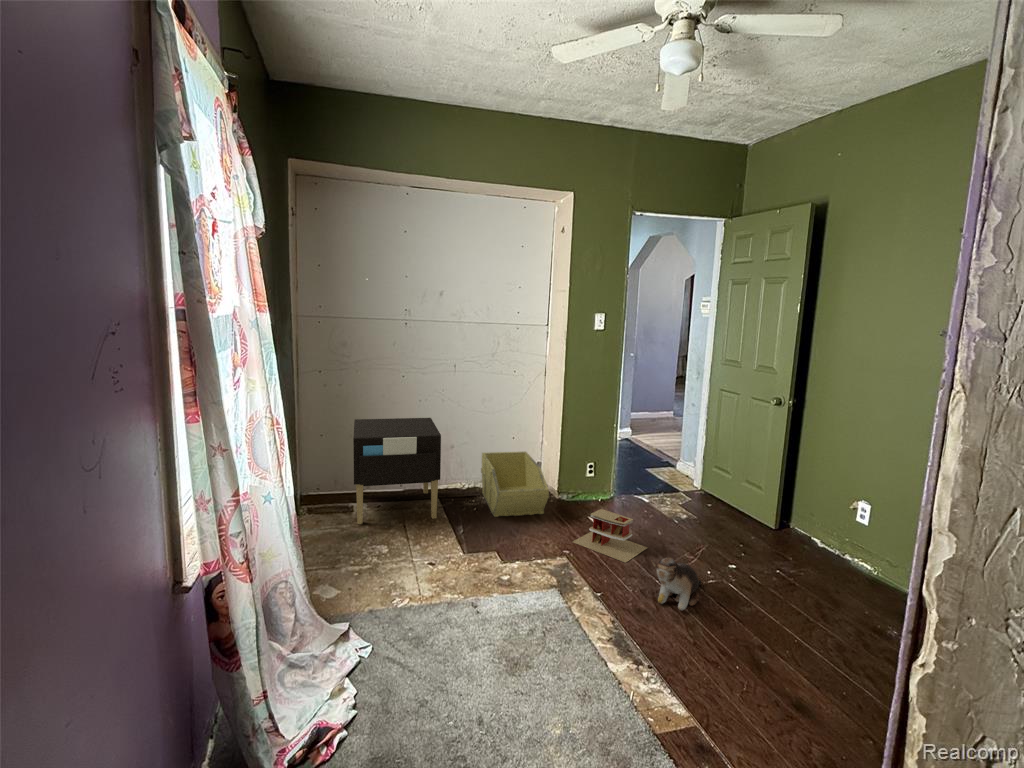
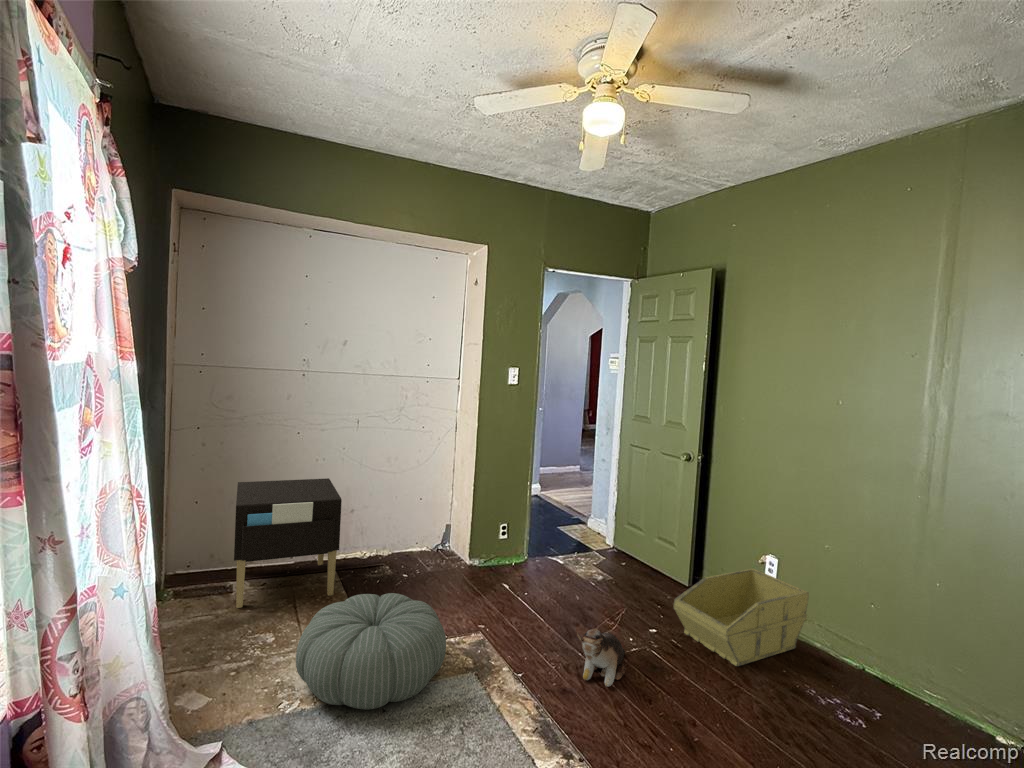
storage bin: present [481,451,549,517] -> present [674,568,809,666]
toy house: present [573,509,647,563] -> none [487,575,567,635]
pouf: none [405,517,531,609] -> present [296,593,446,709]

